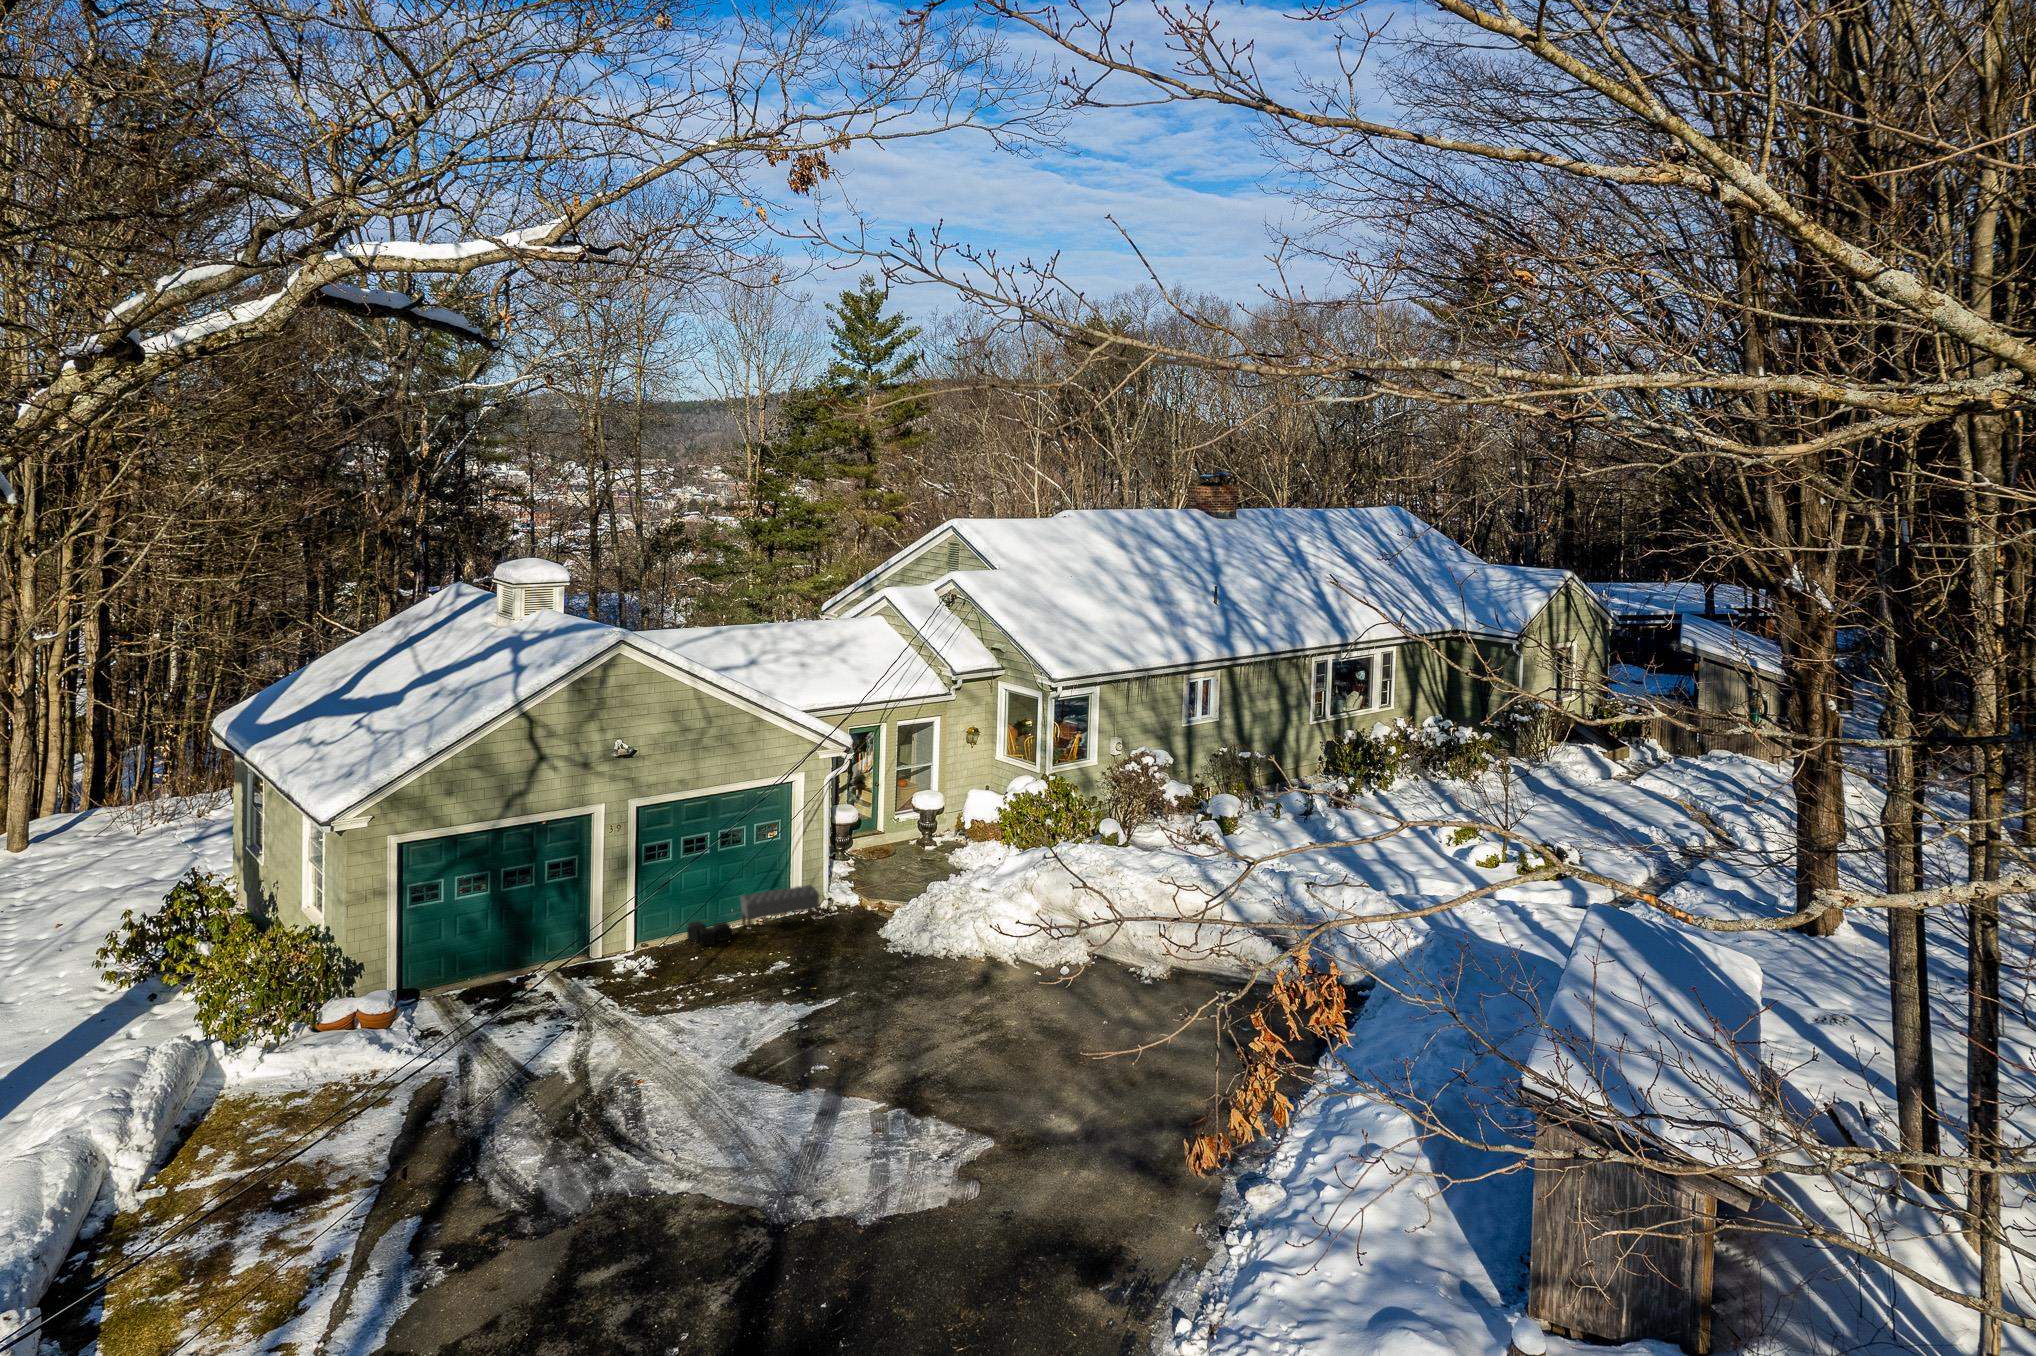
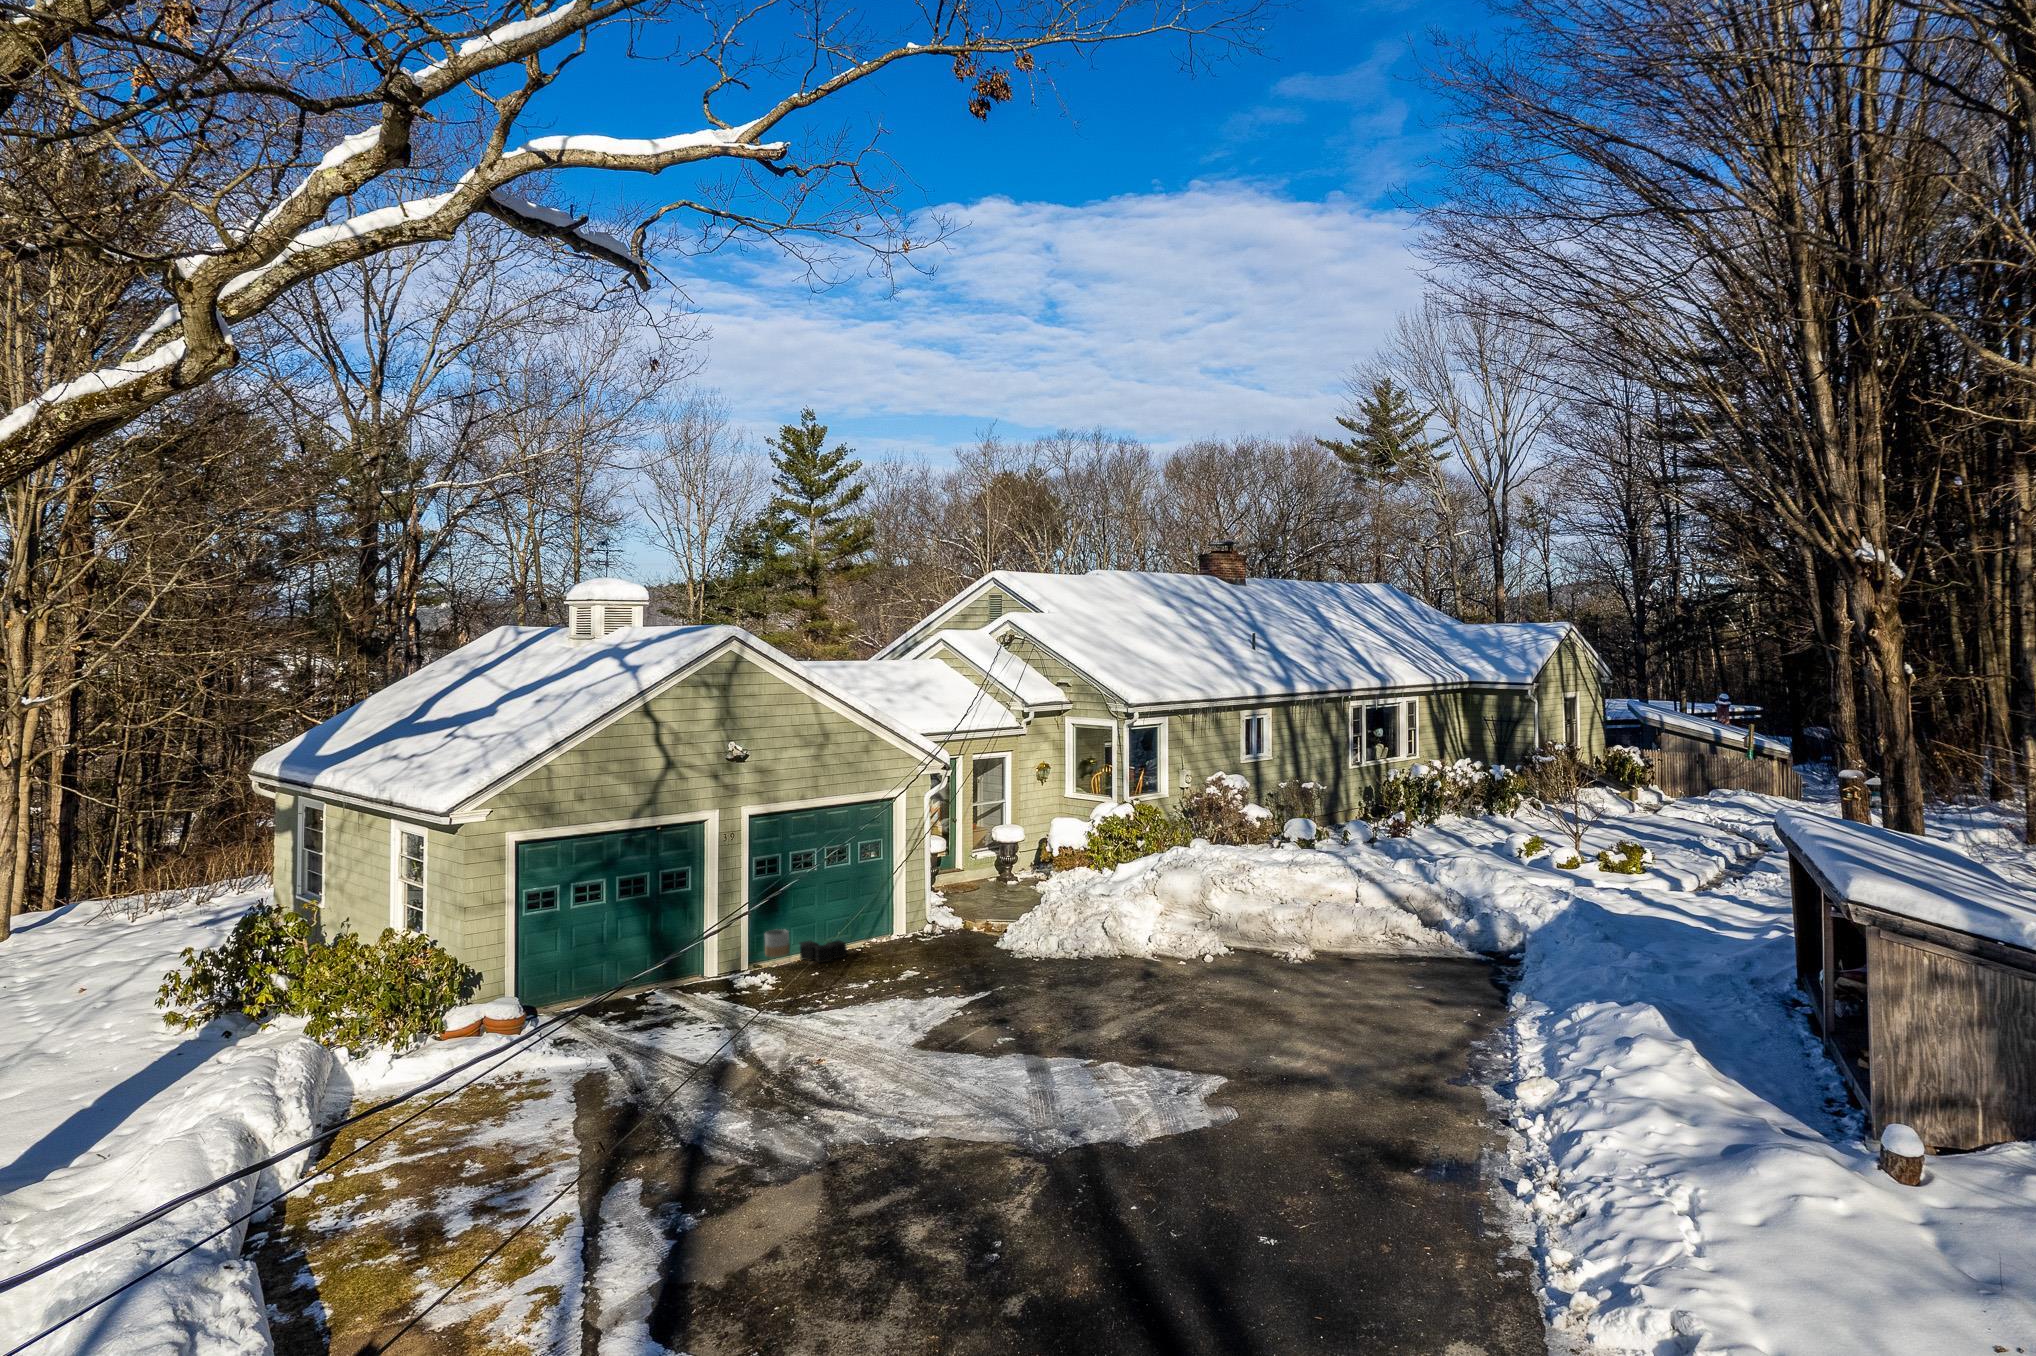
bench: present [740,885,819,934] -> none [849,903,931,953]
planter: none [650,913,674,951] -> present [765,929,790,958]

